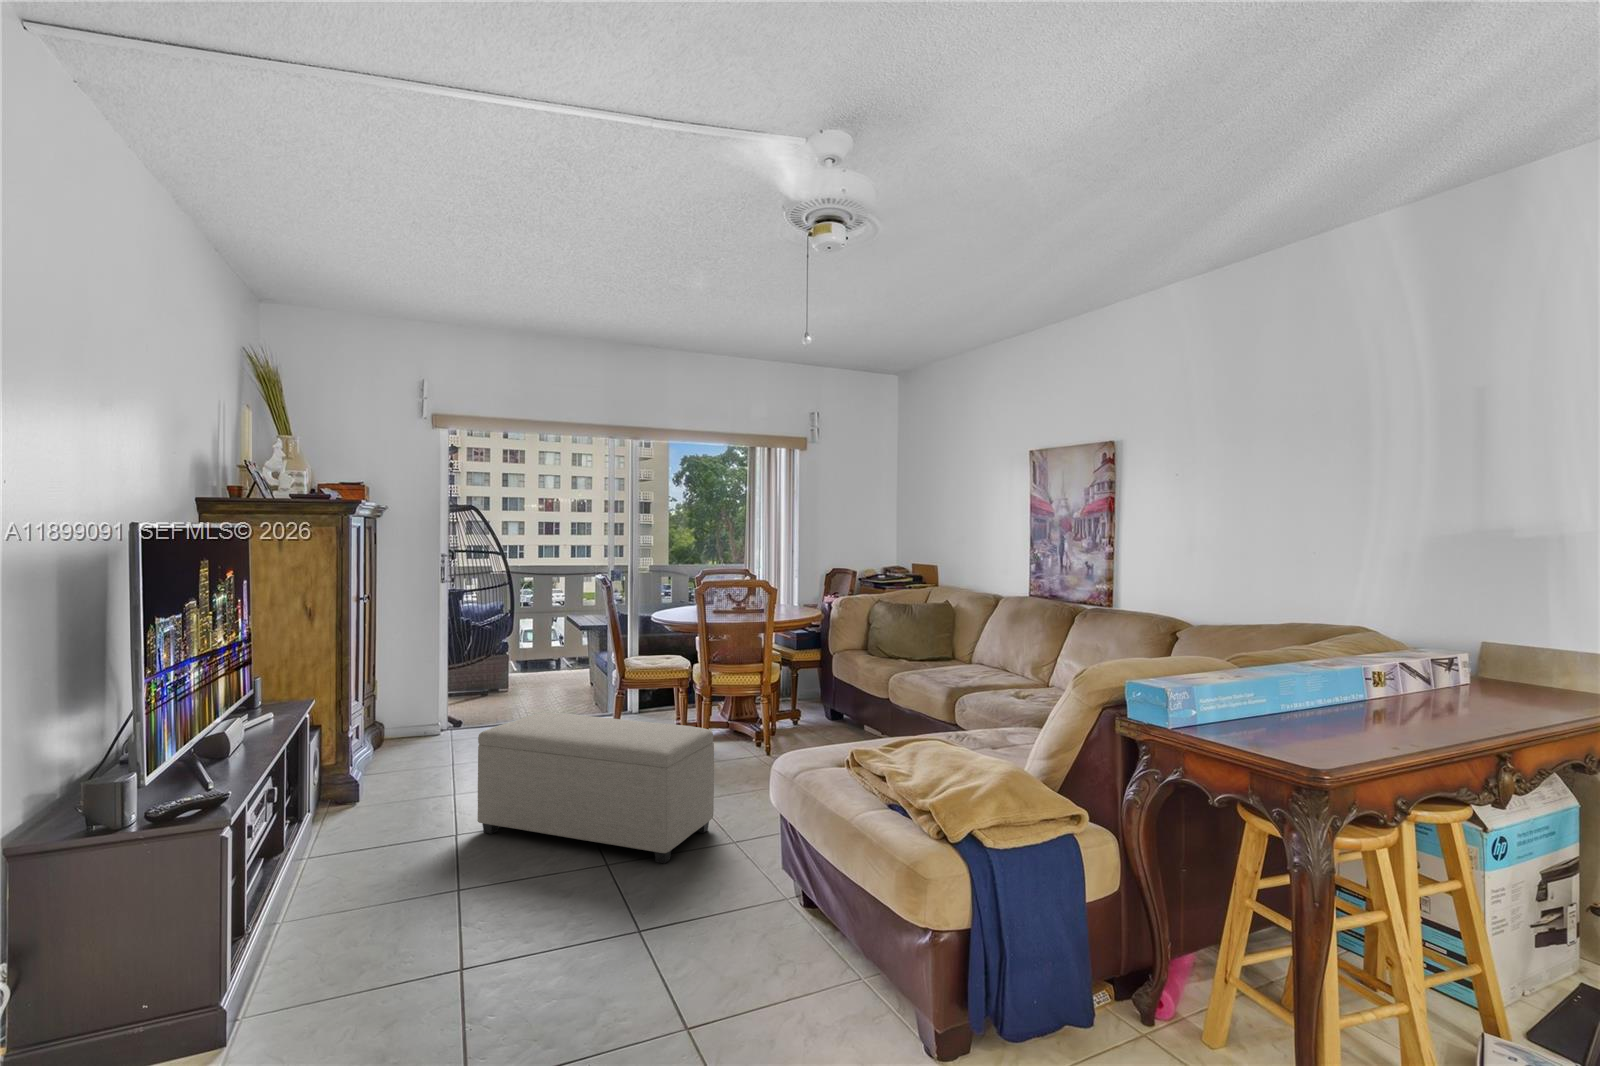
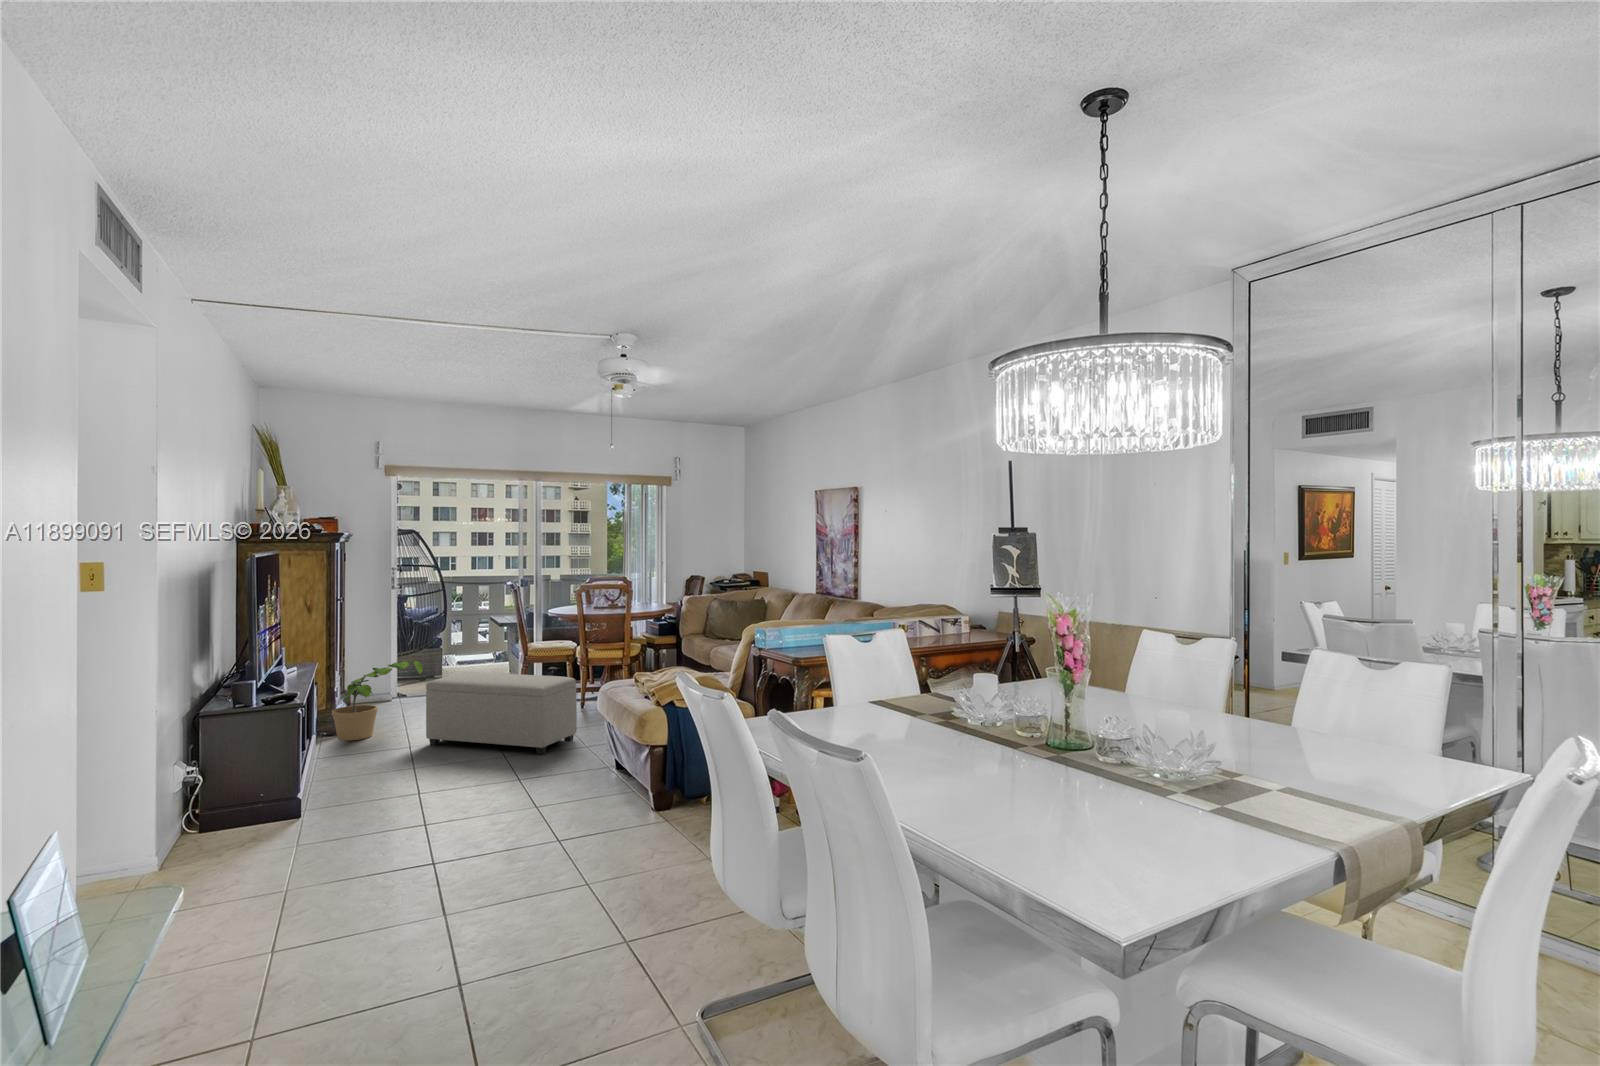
potted plant: none [337,690,476,817] -> present [332,660,423,741]

